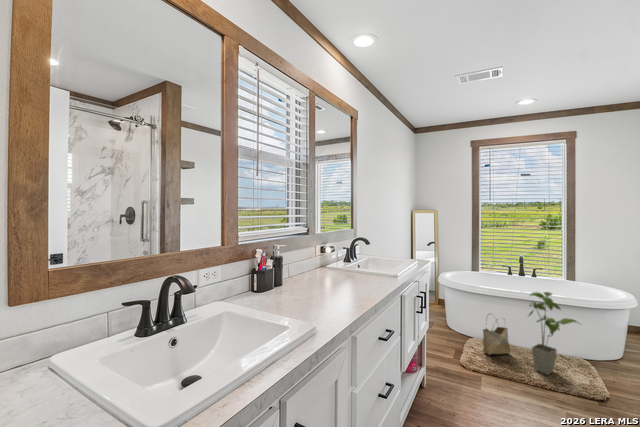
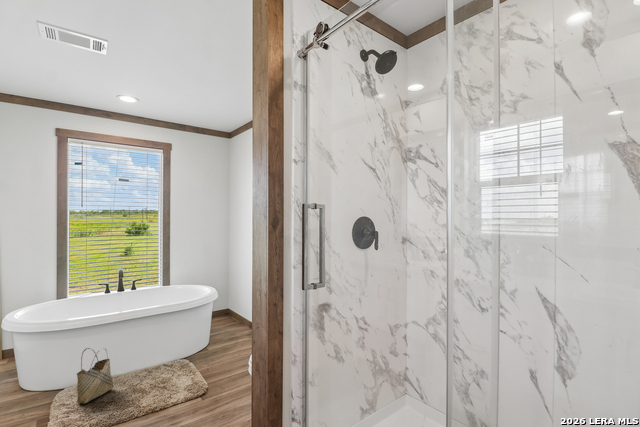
house plant: present [529,292,579,375] -> none [134,303,187,395]

